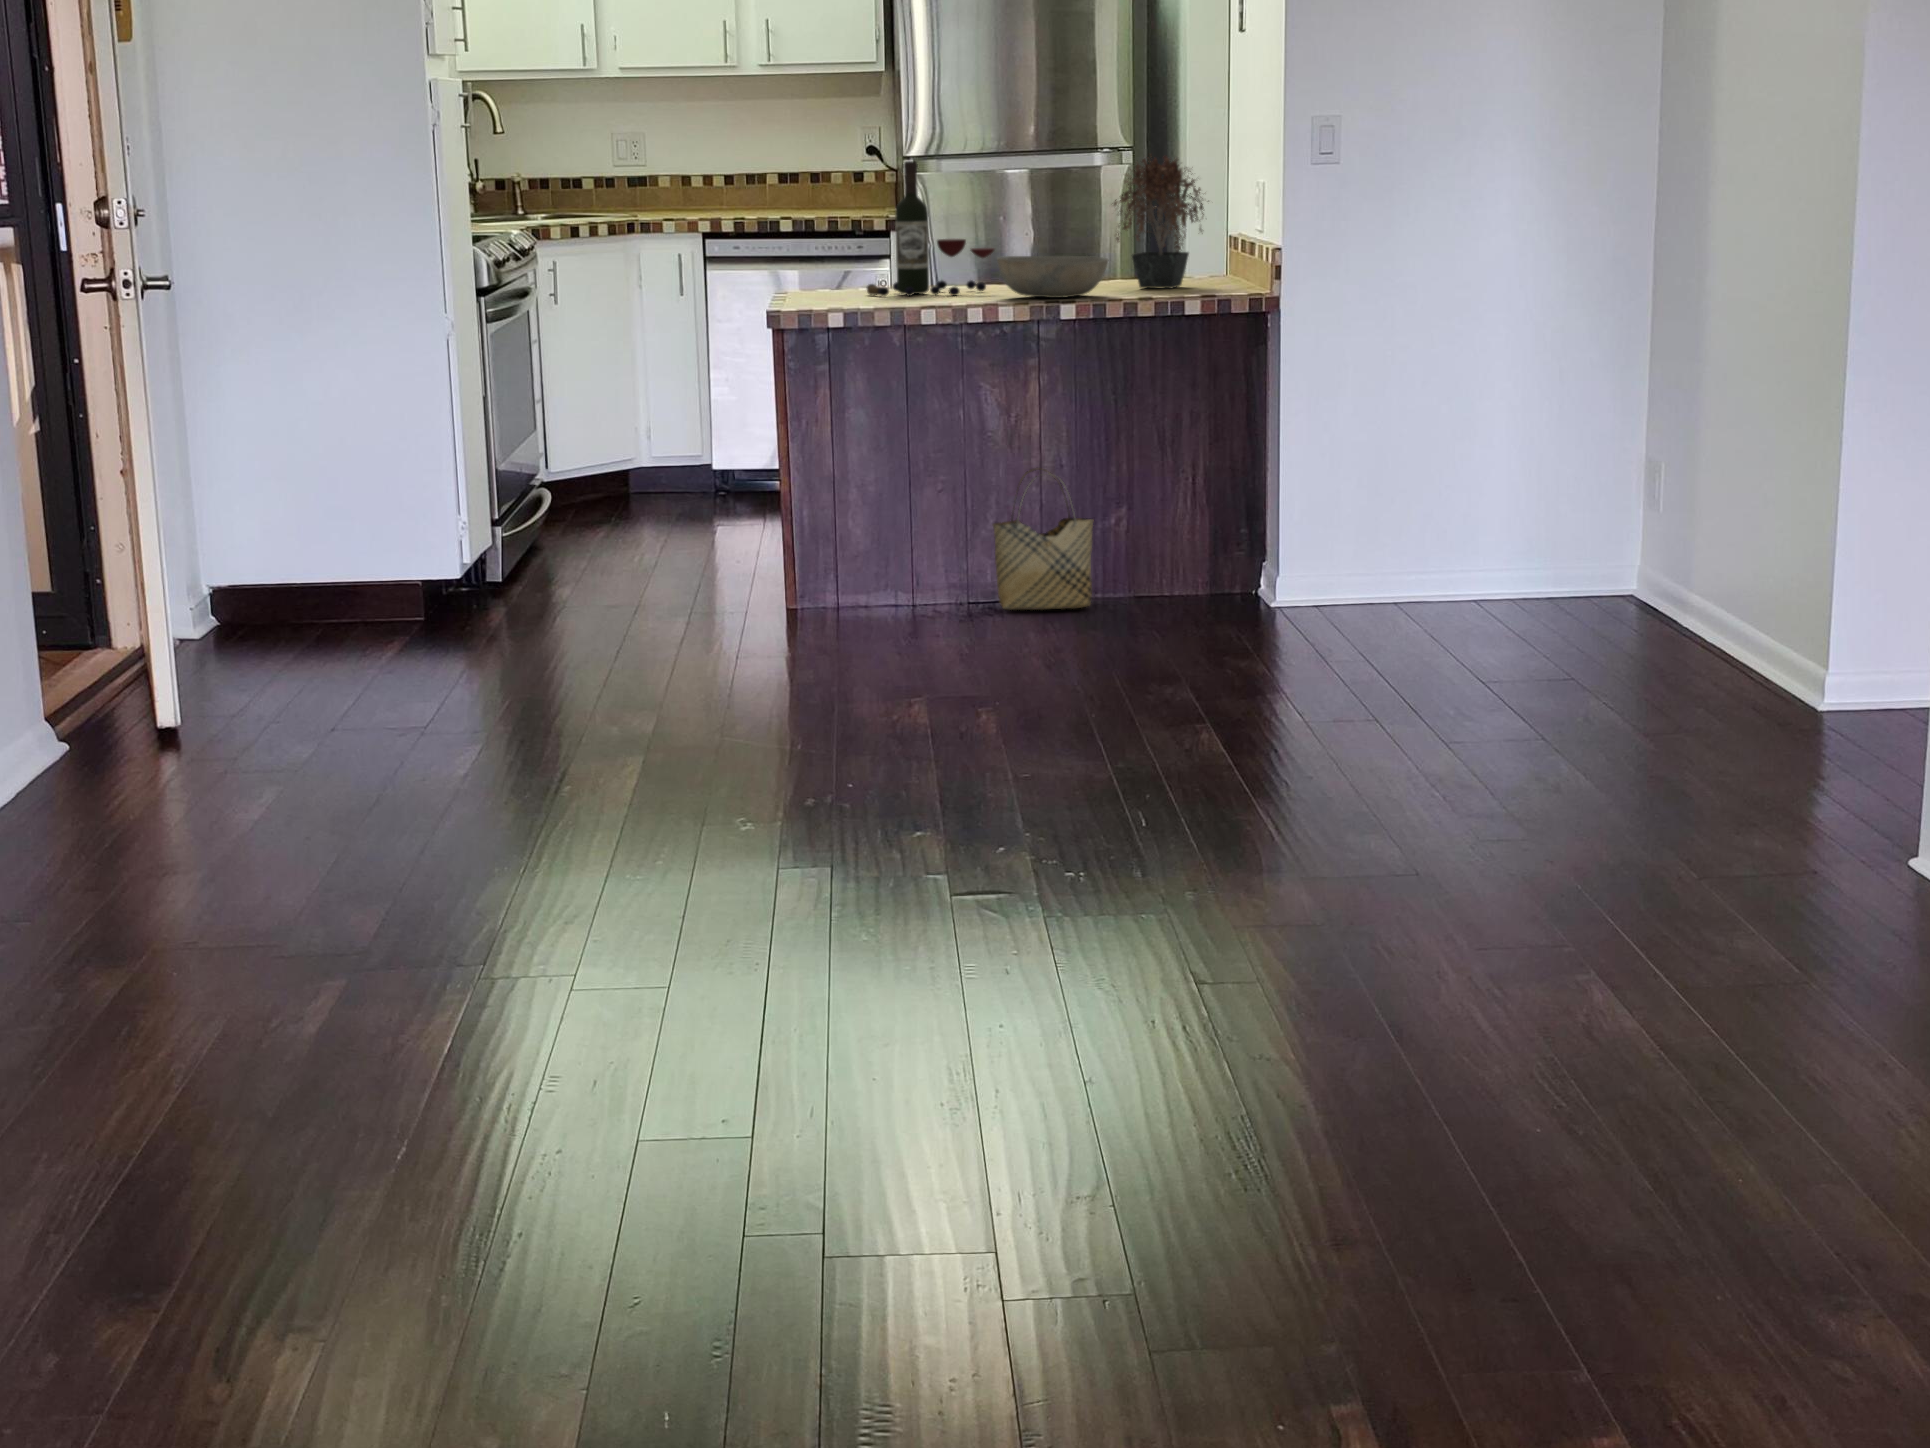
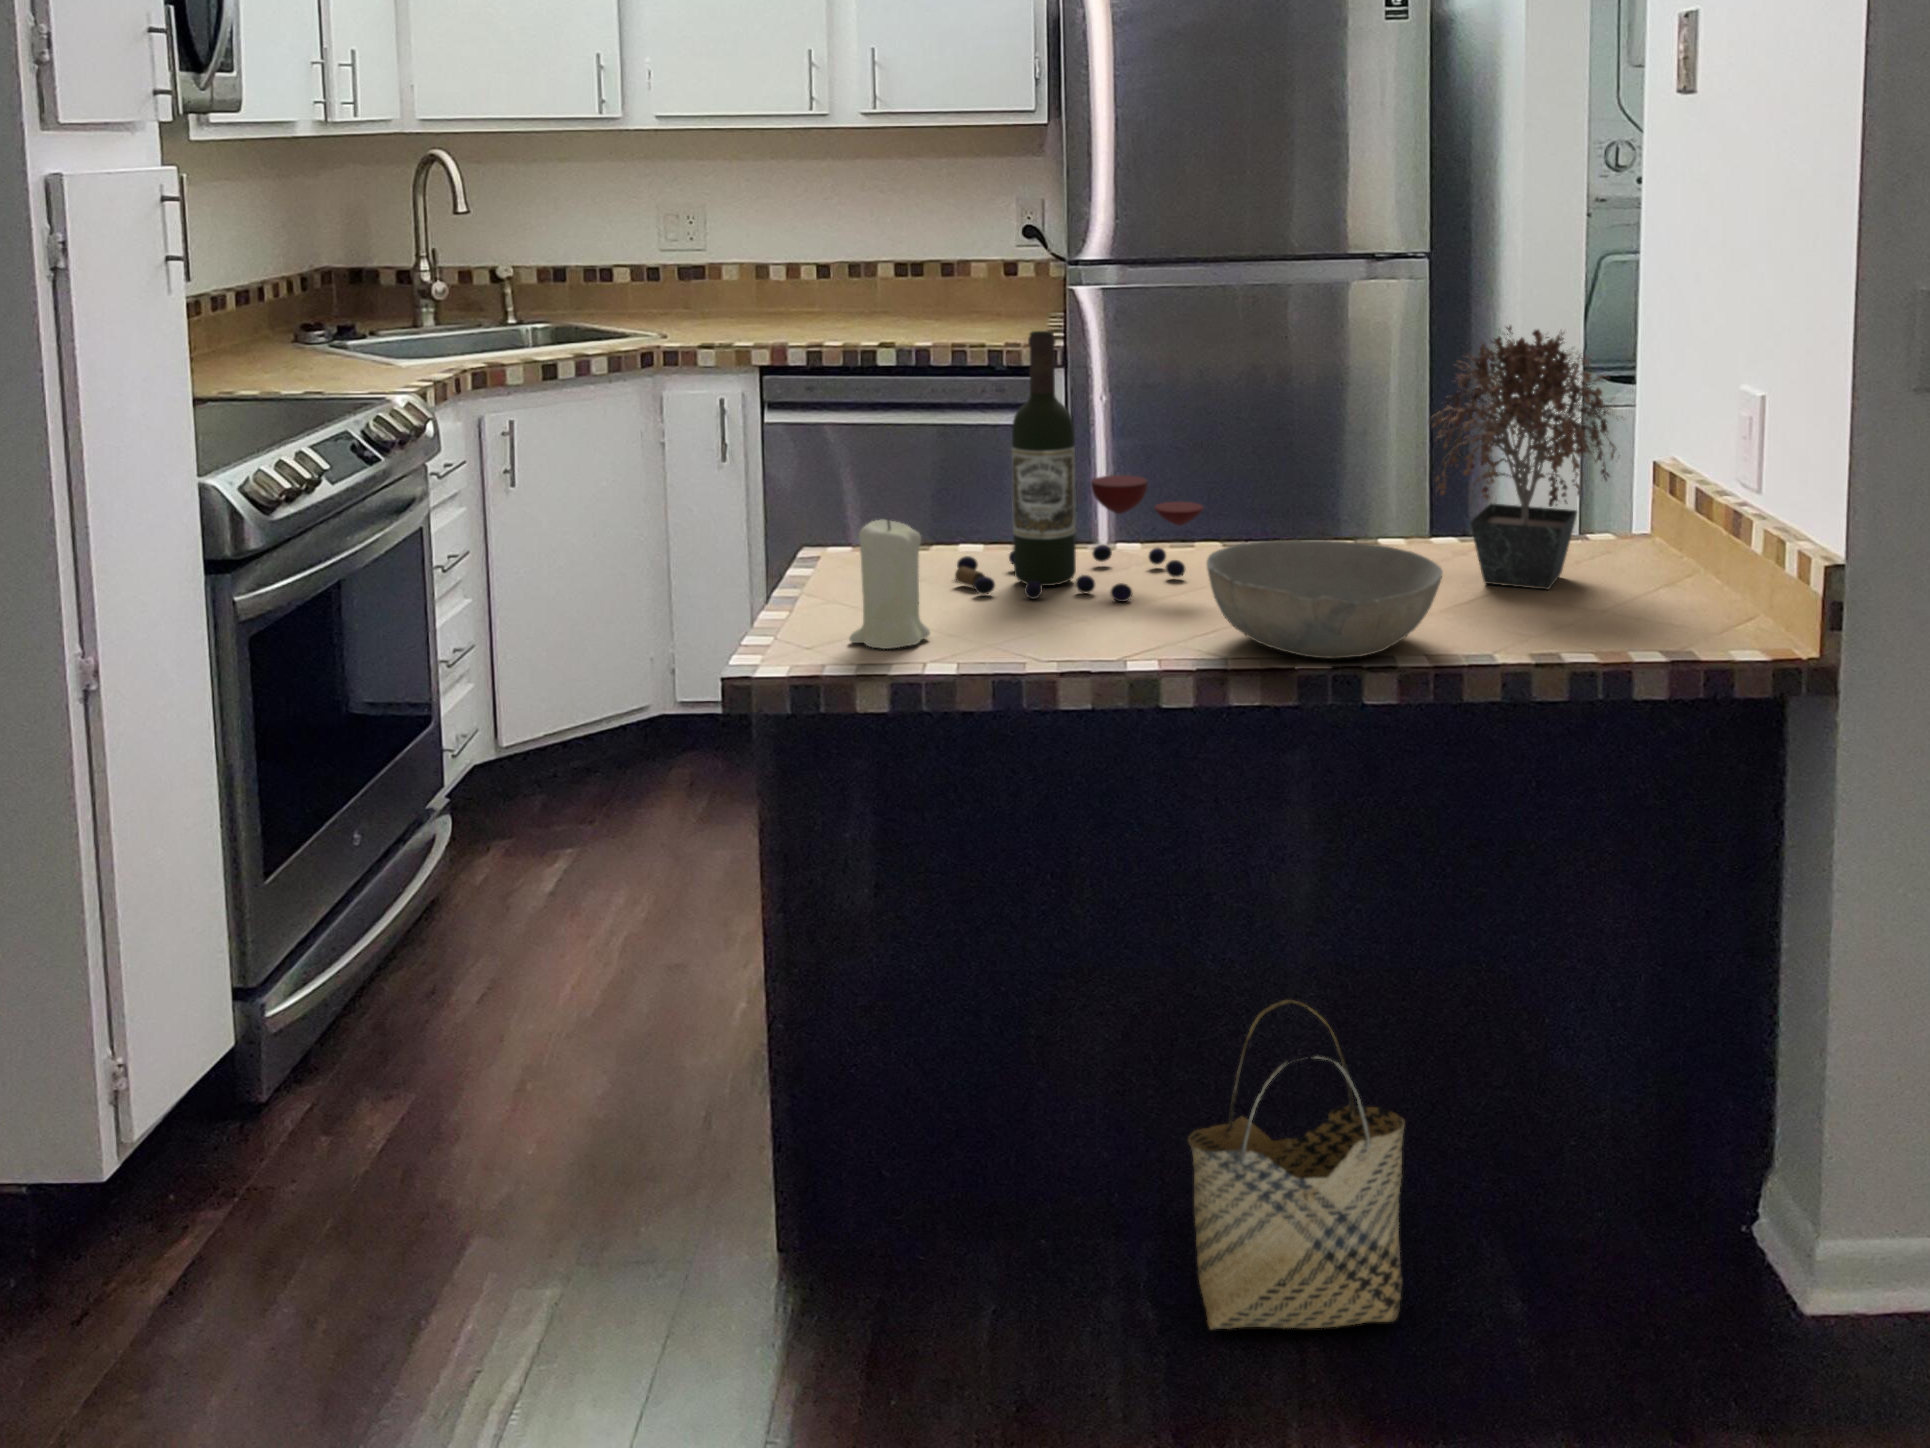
candle: none [826,241,864,303] -> present [849,518,930,649]

